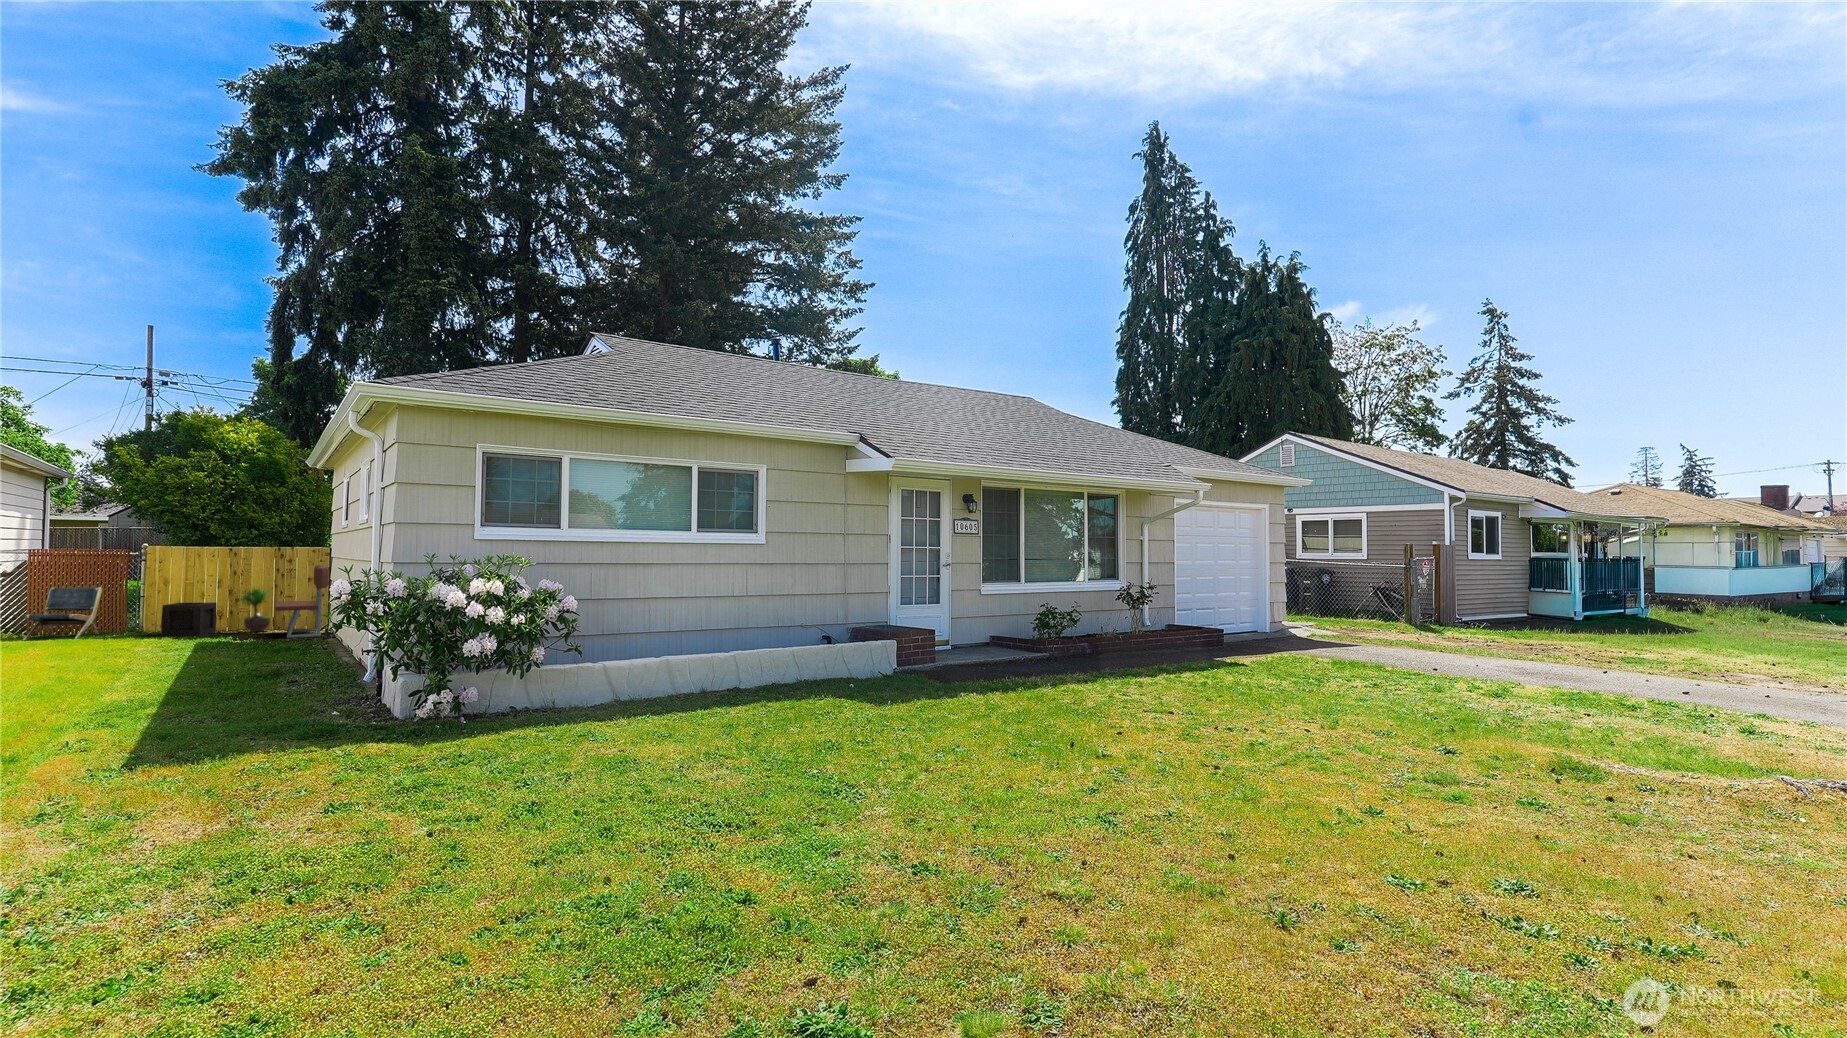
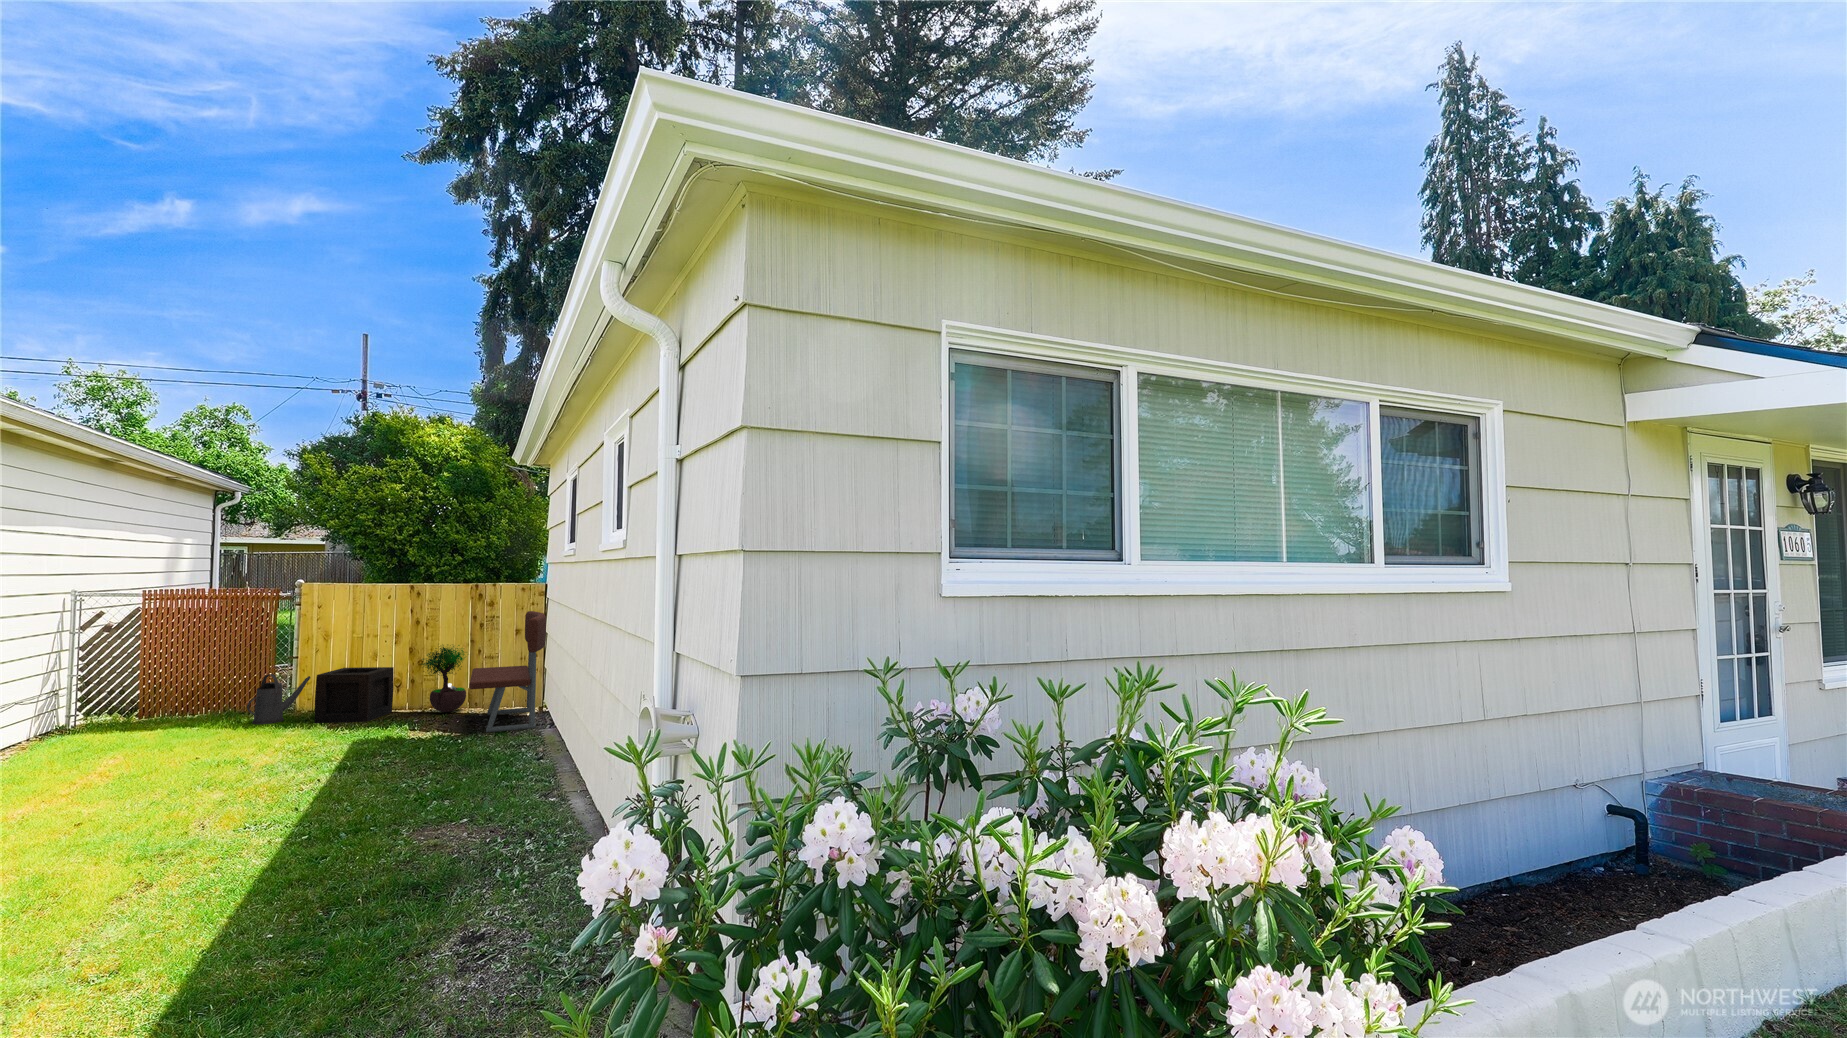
lounge chair: present [23,587,102,640] -> none [126,644,245,729]
watering can: none [112,605,154,637] -> present [247,674,310,724]

